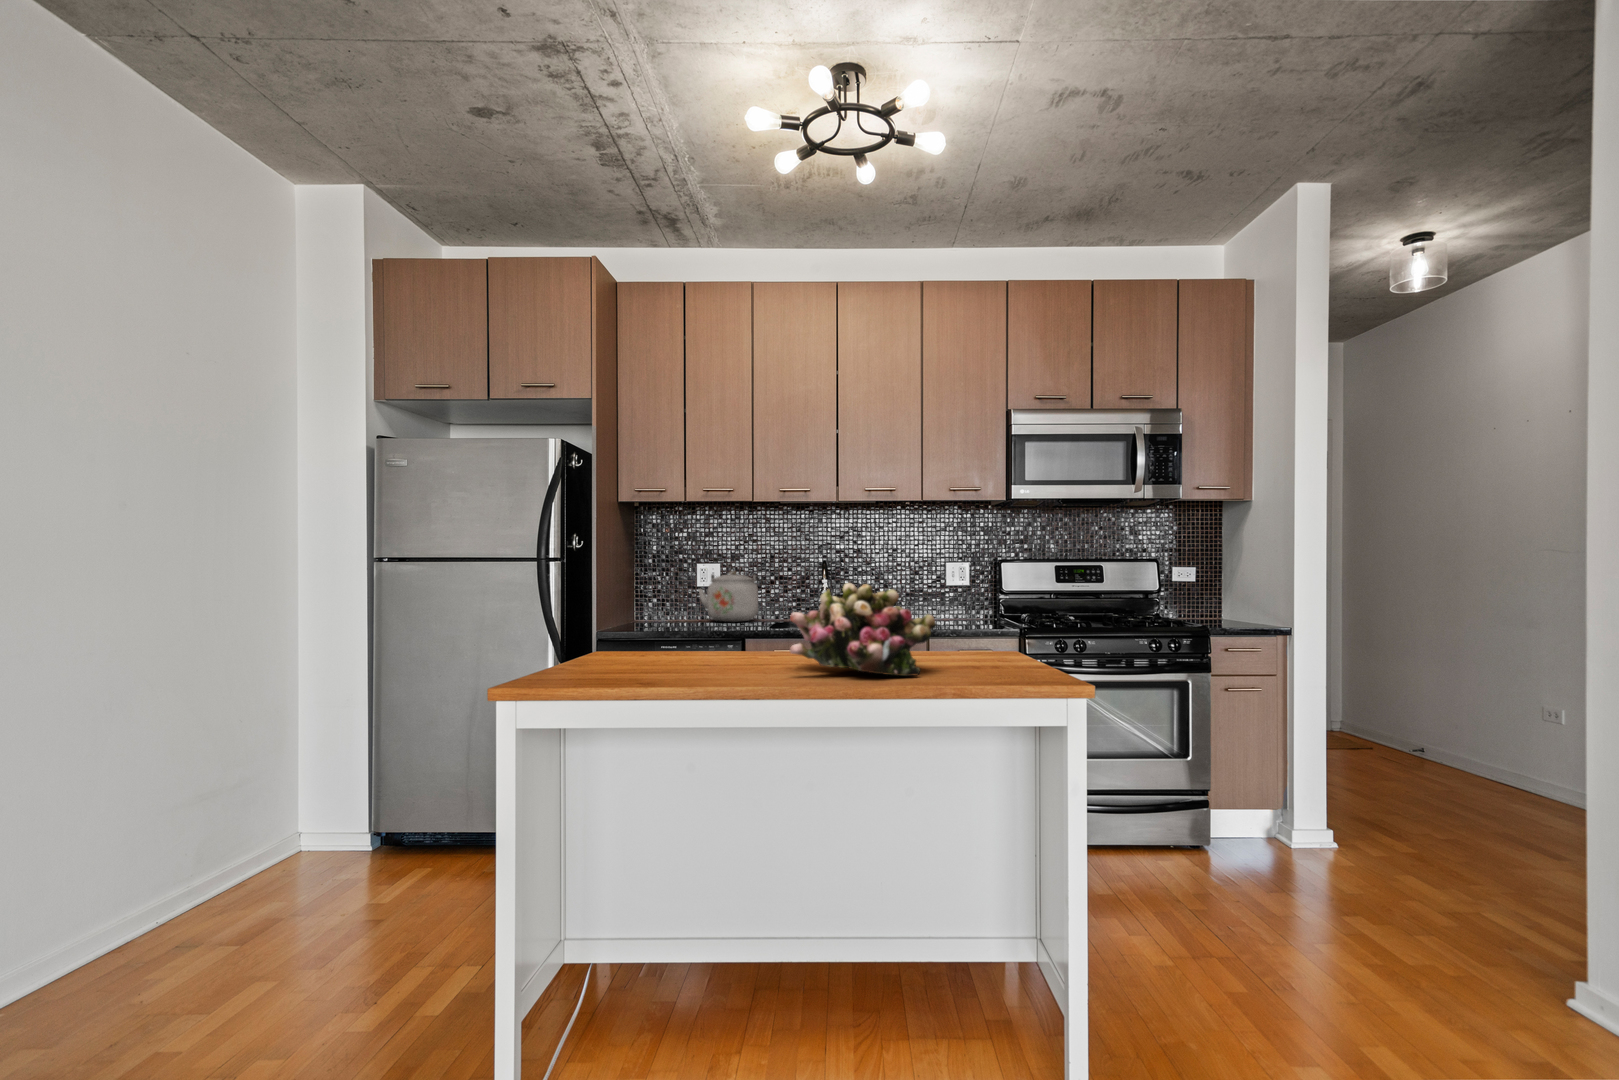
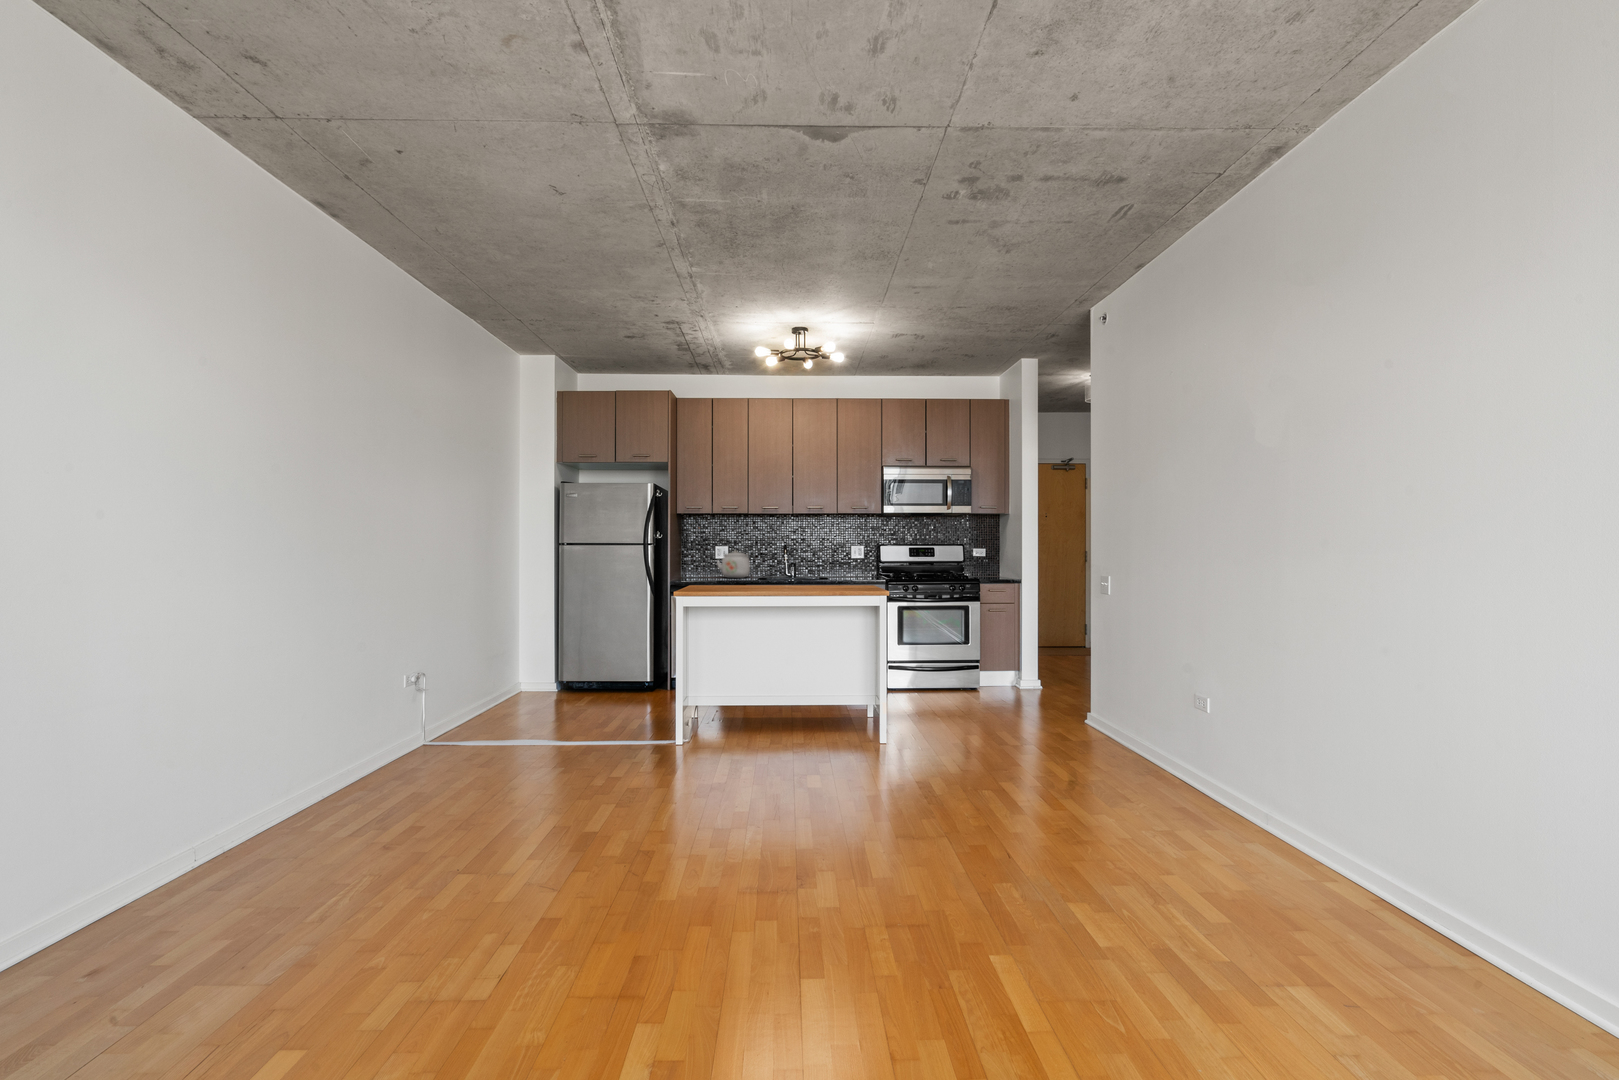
flower arrangement: present [790,583,936,676] -> none [778,555,833,589]

